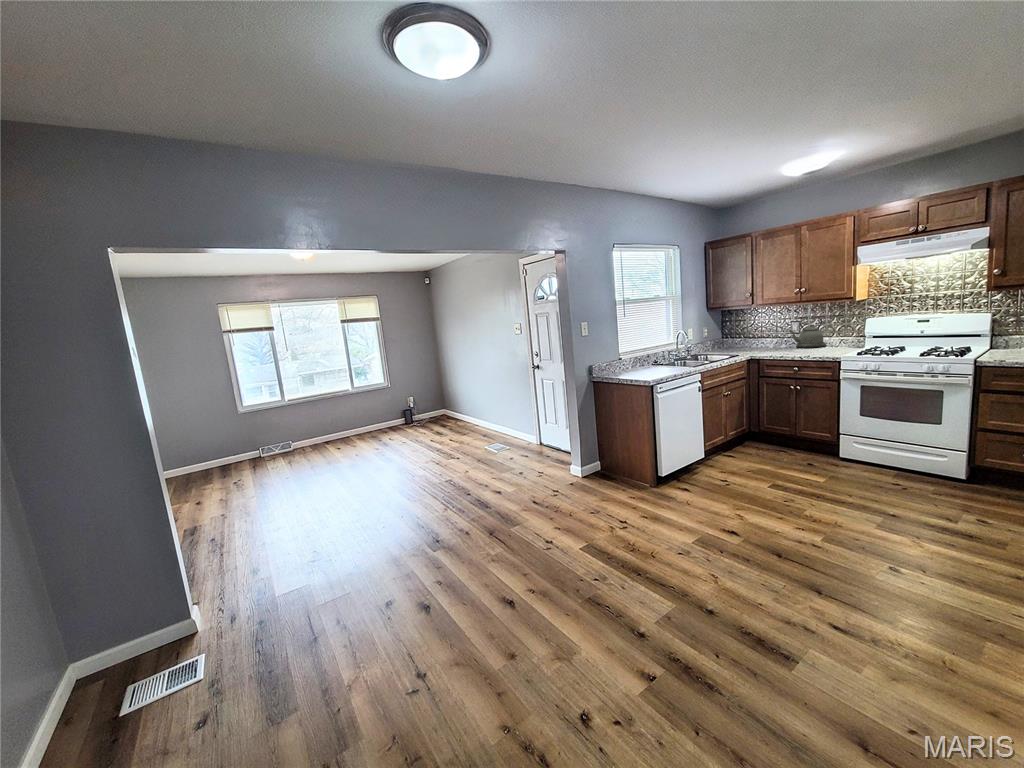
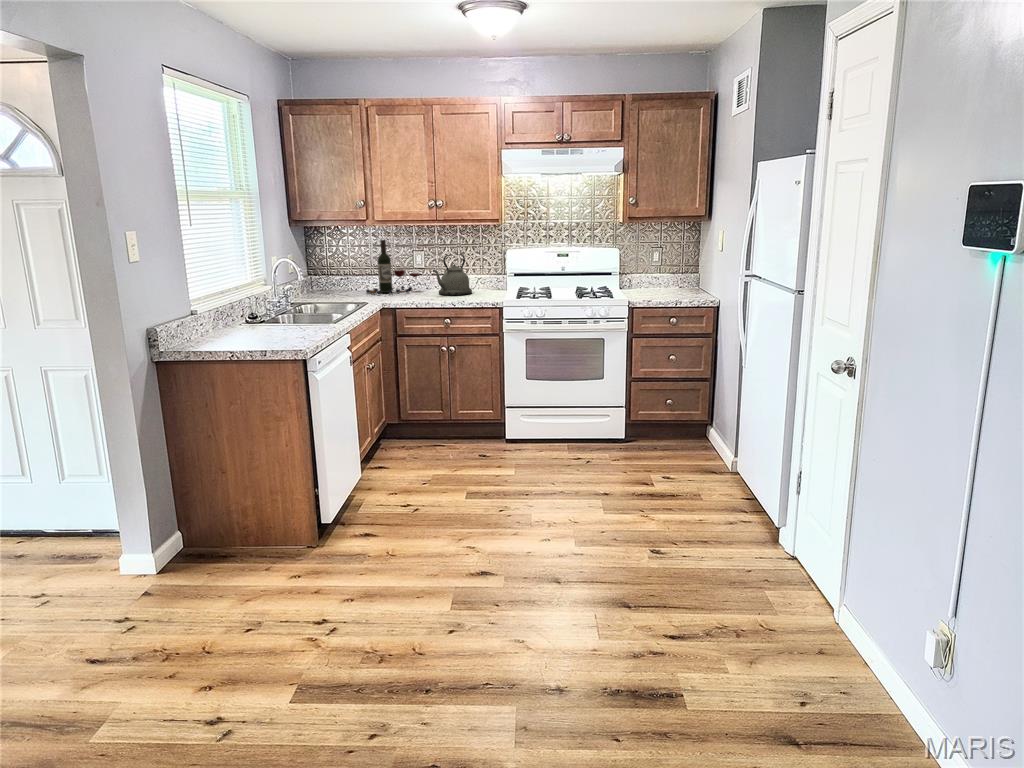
wine bottle: none [745,311,787,346] -> present [366,240,419,294]

